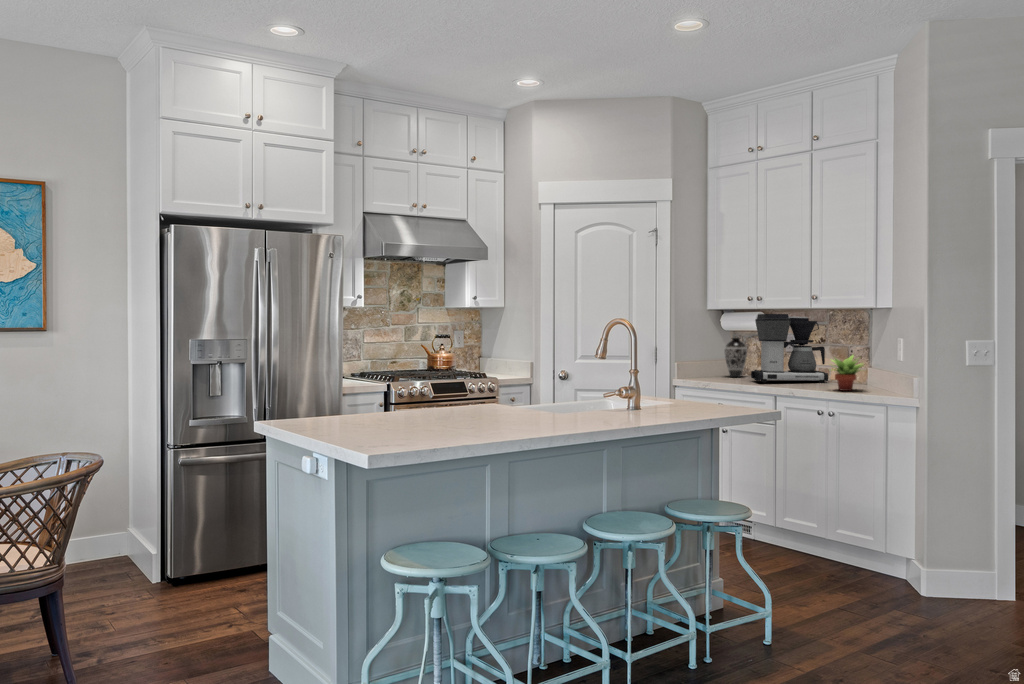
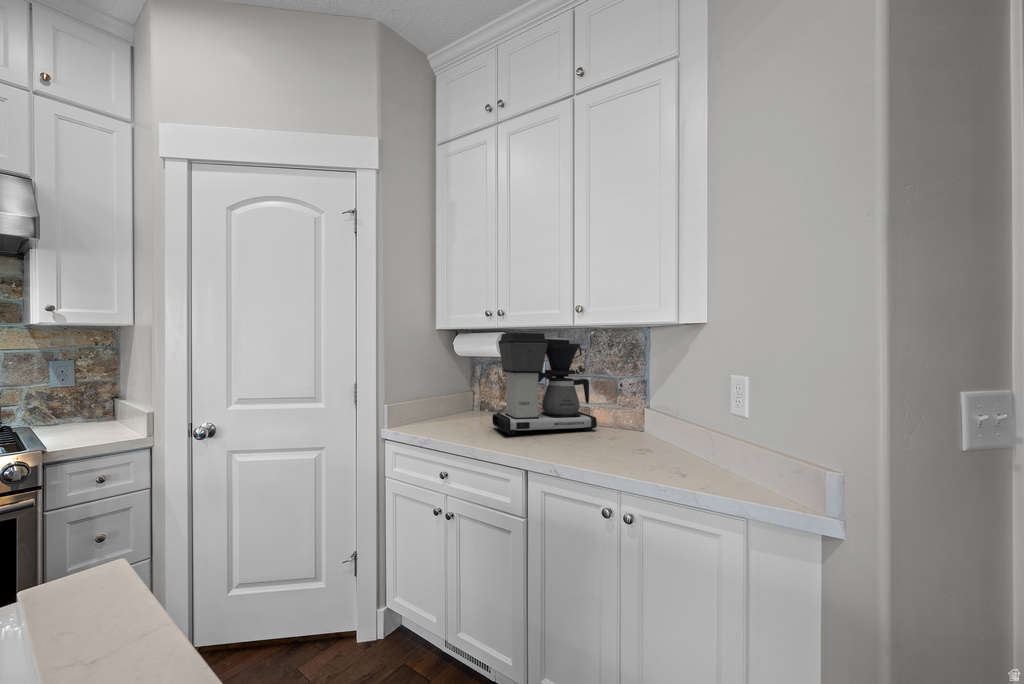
decorative vase: present [725,338,747,377] -> none [458,366,487,418]
succulent plant: present [832,355,863,391] -> none [615,396,676,459]

